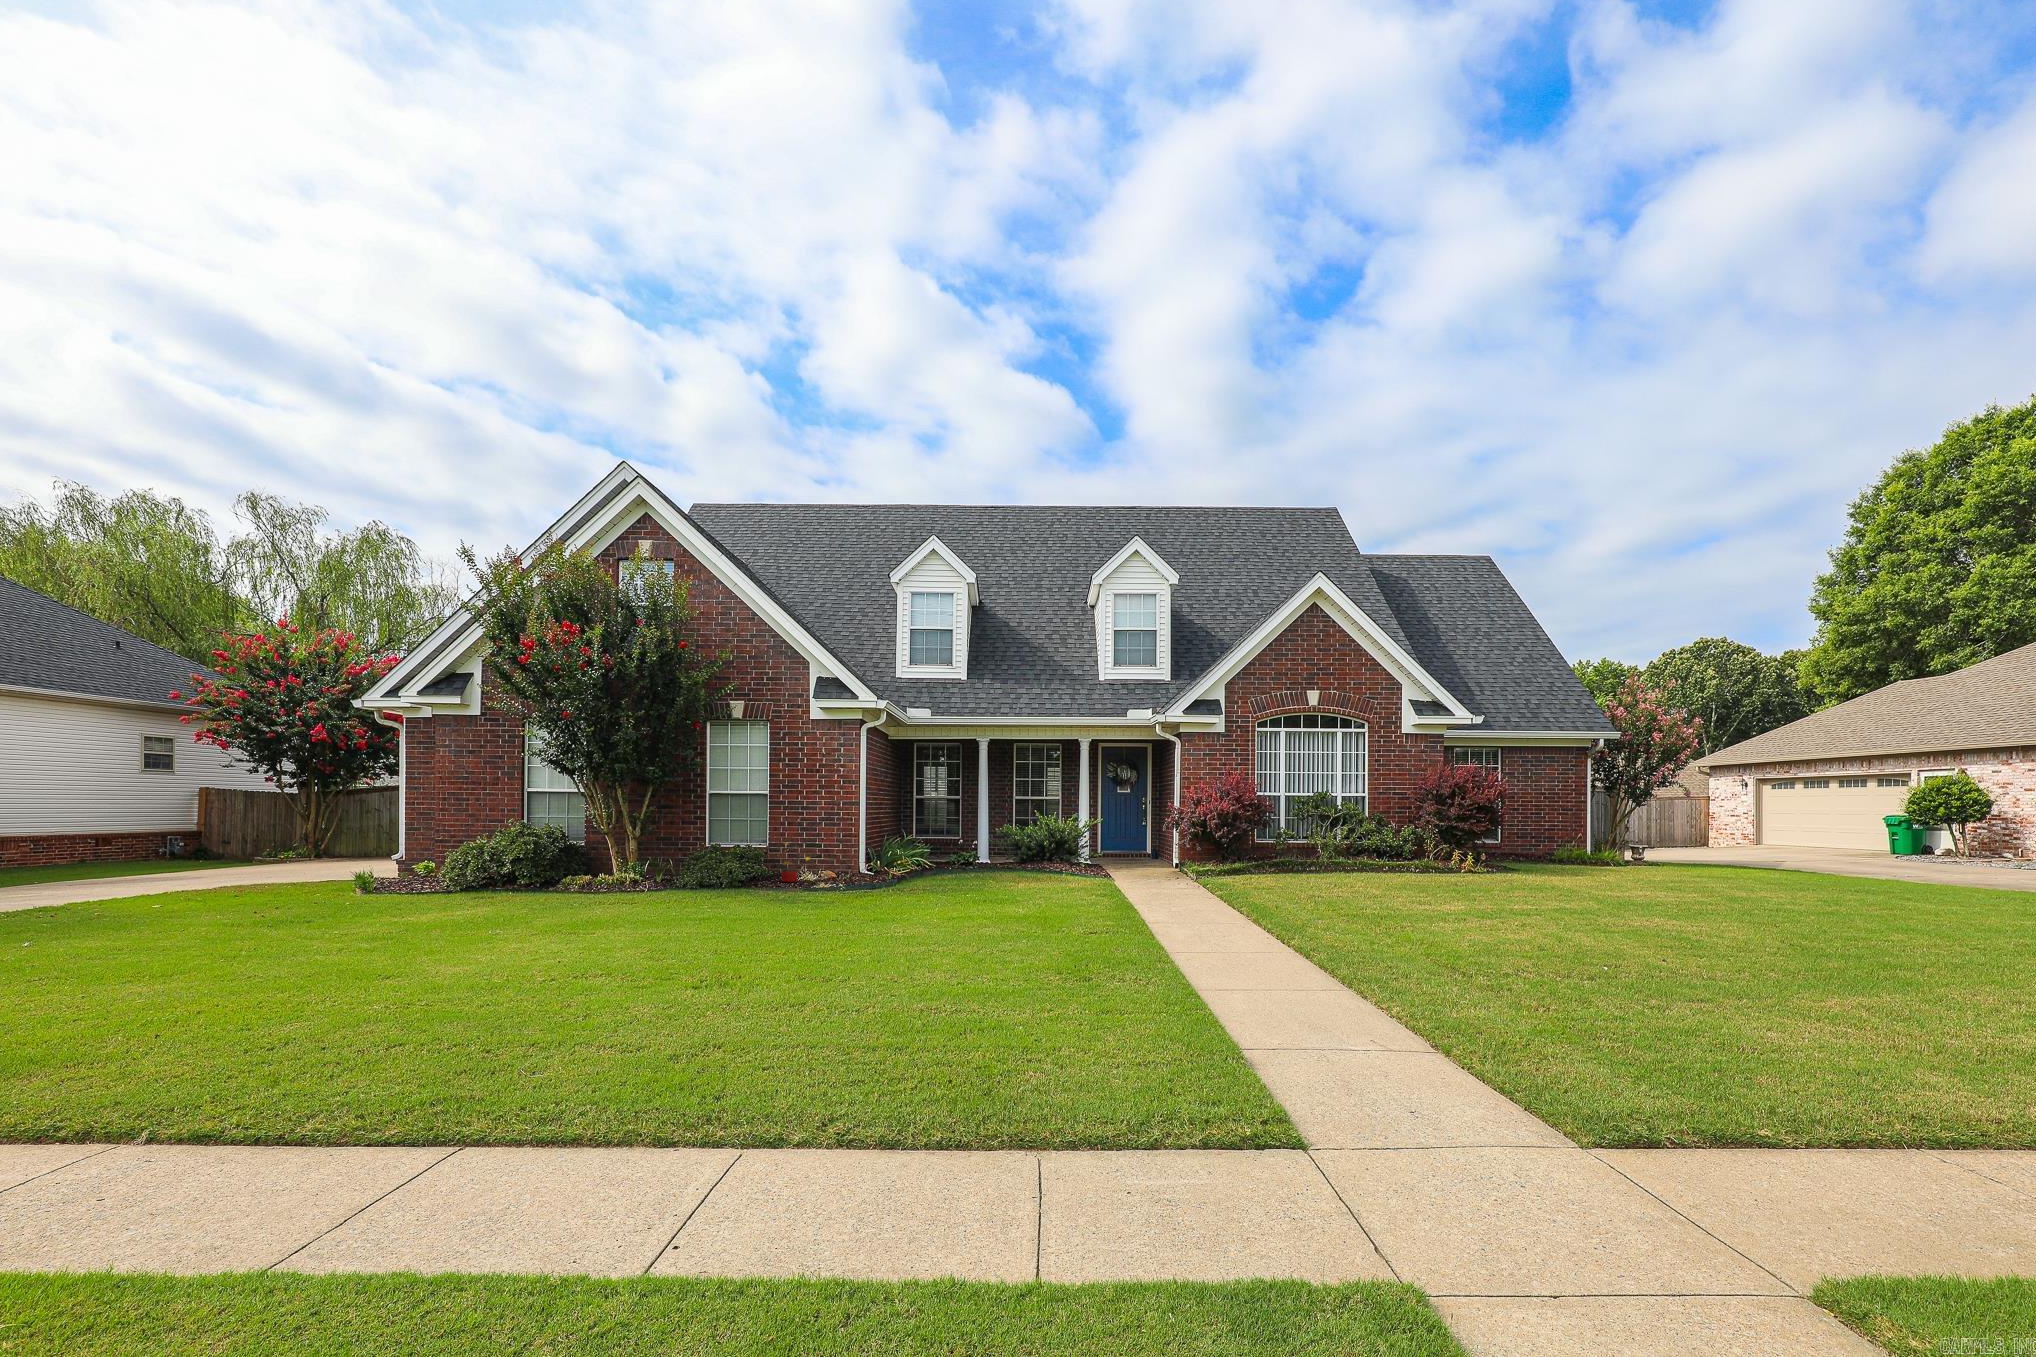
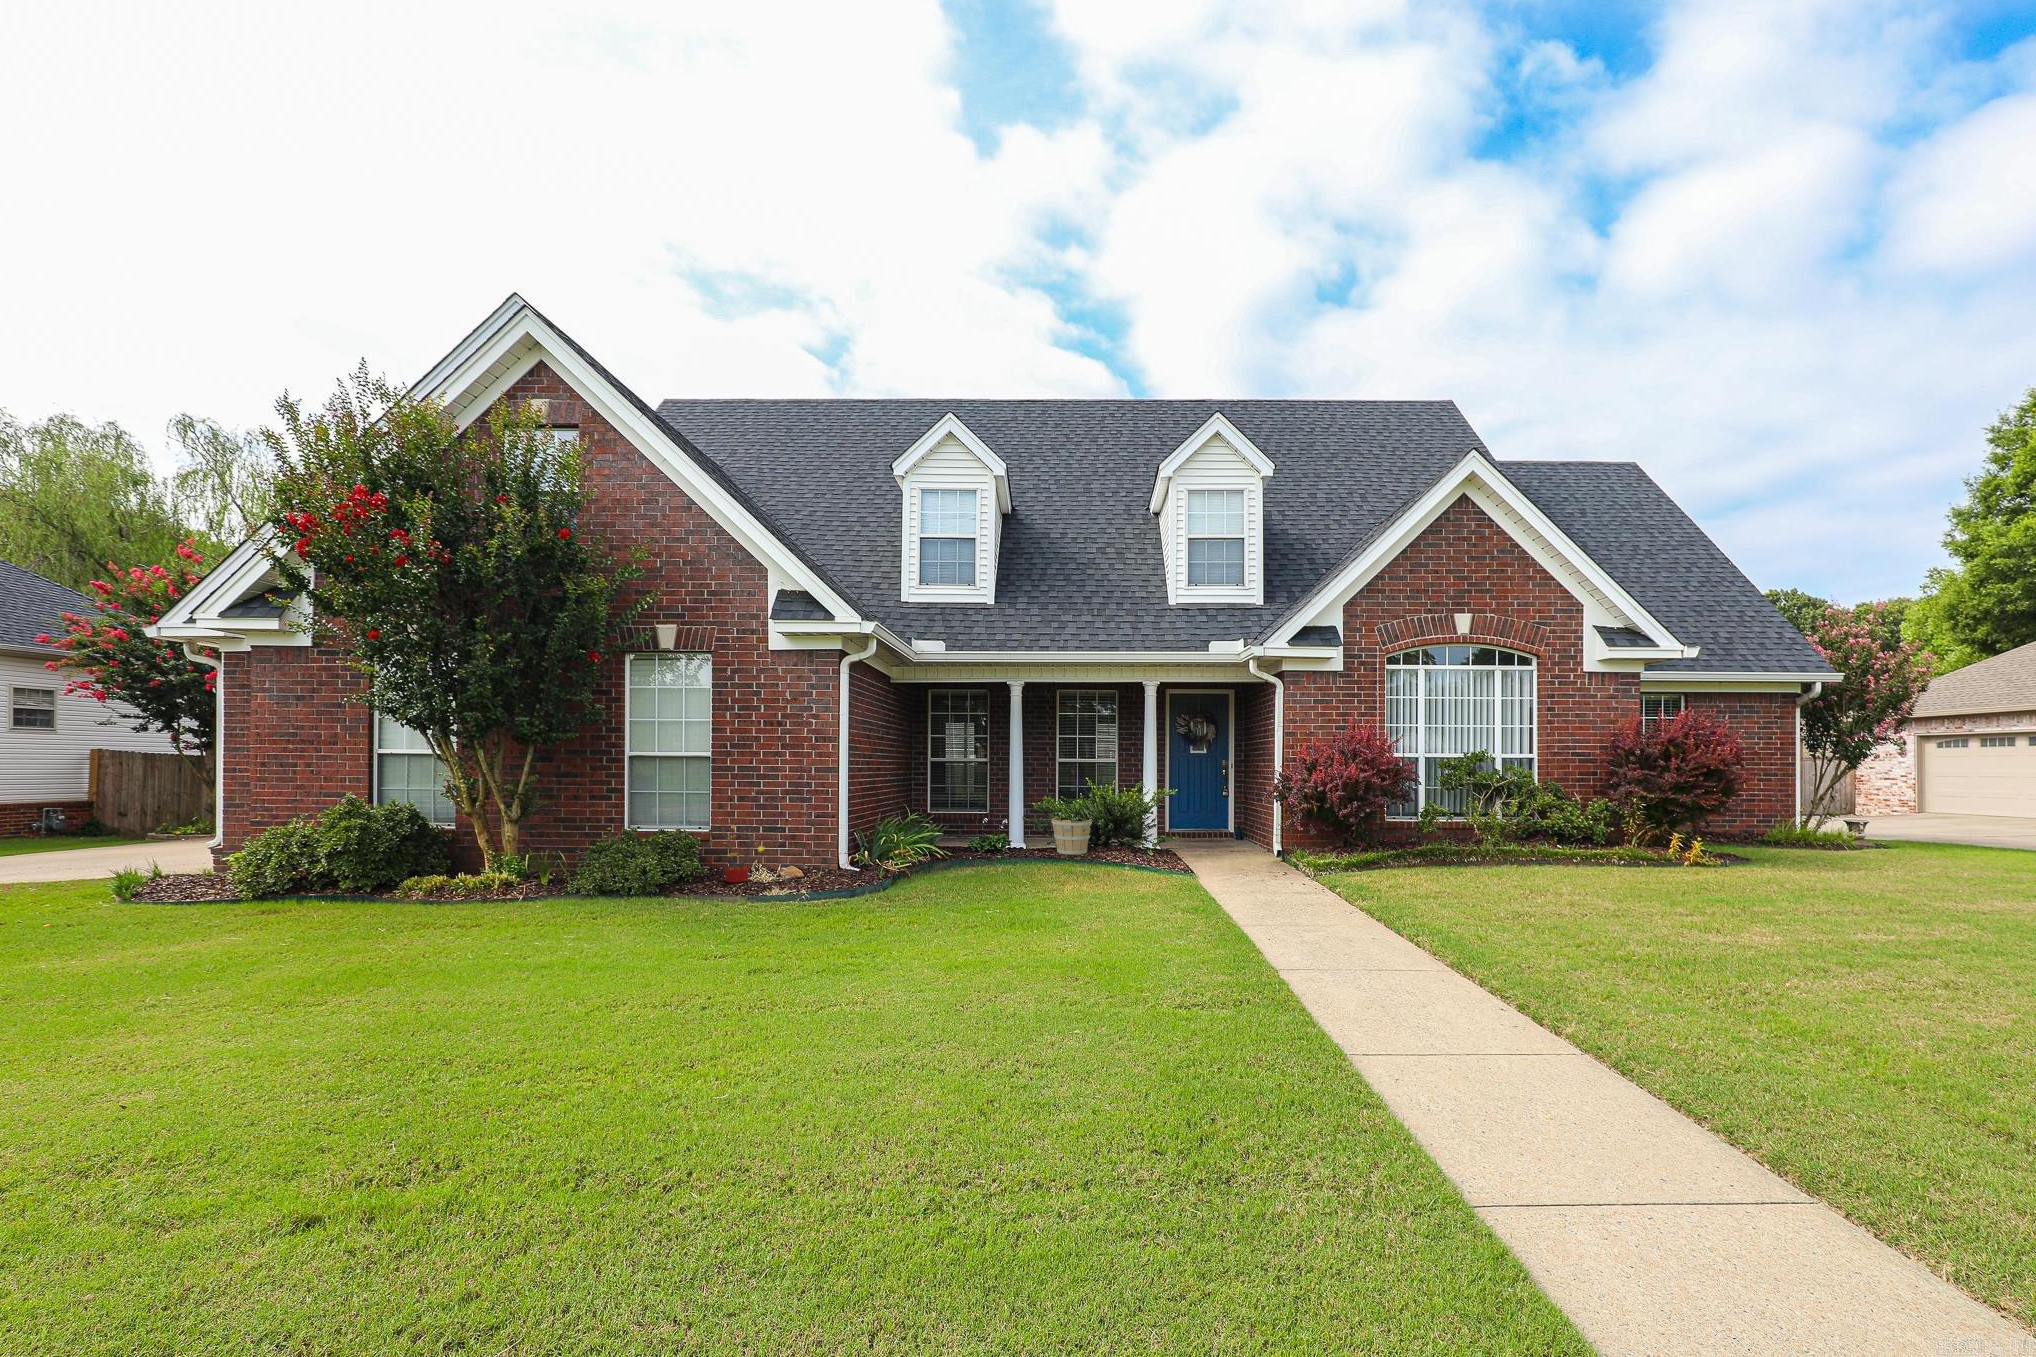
wooden bucket: none [1011,840,1042,868] -> present [1052,816,1092,855]

